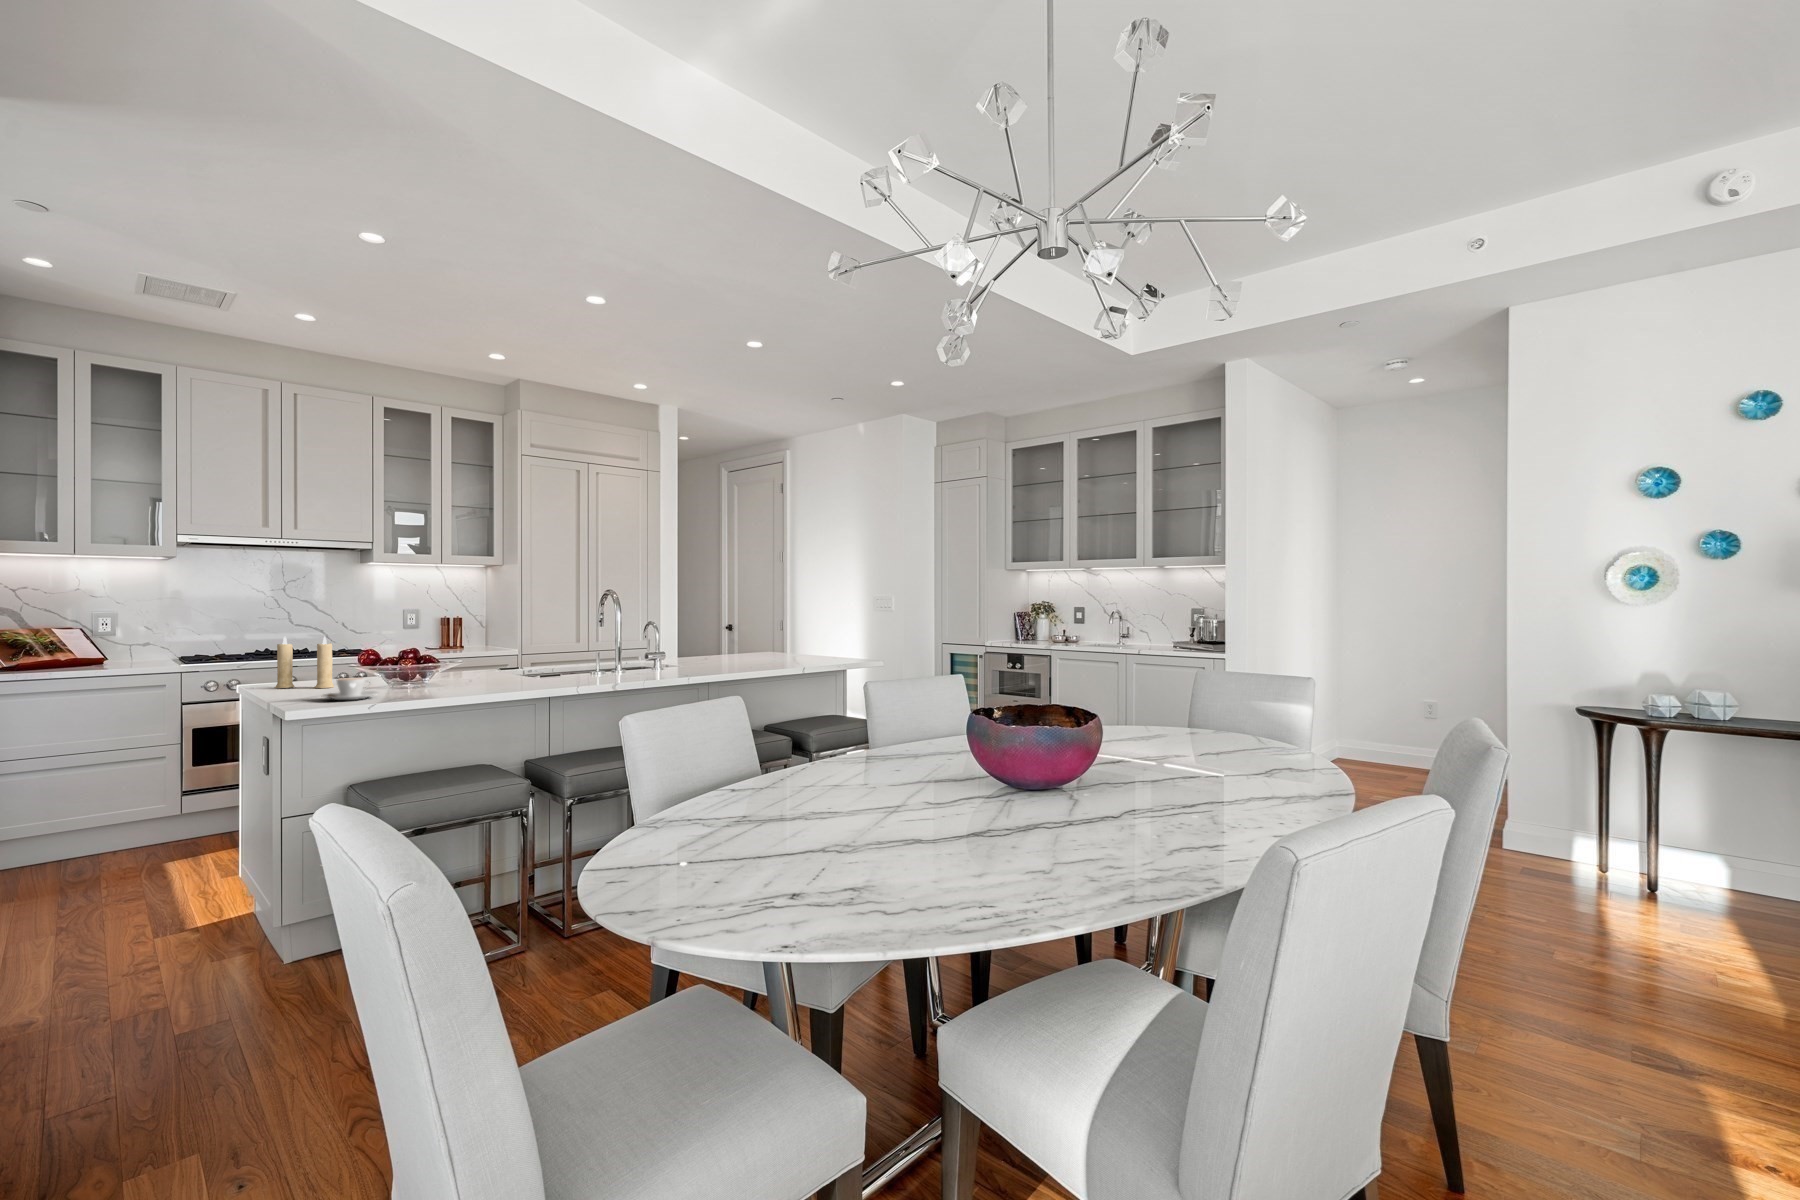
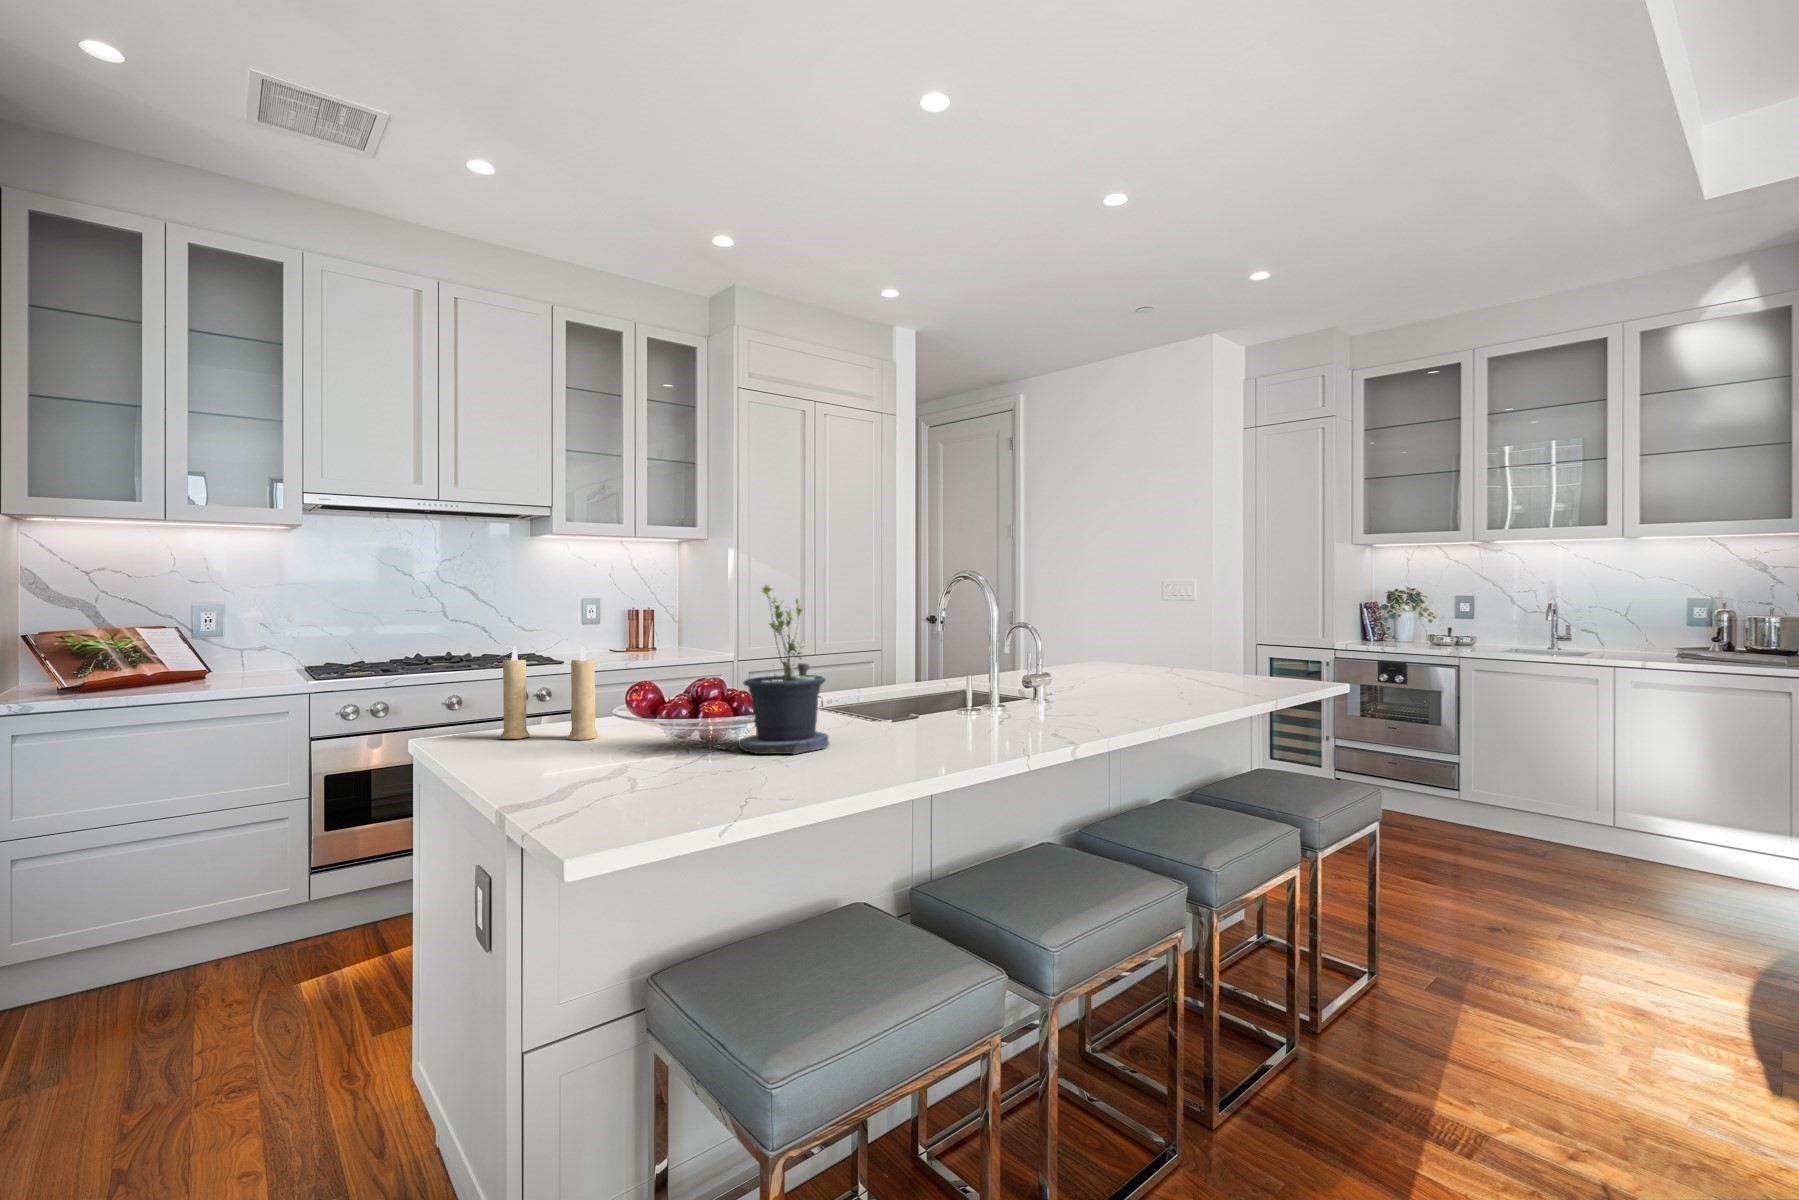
potted plant: none [389,602,460,691] -> present [714,585,829,754]
coffee cup: present [322,678,378,700] -> none [636,734,736,784]

